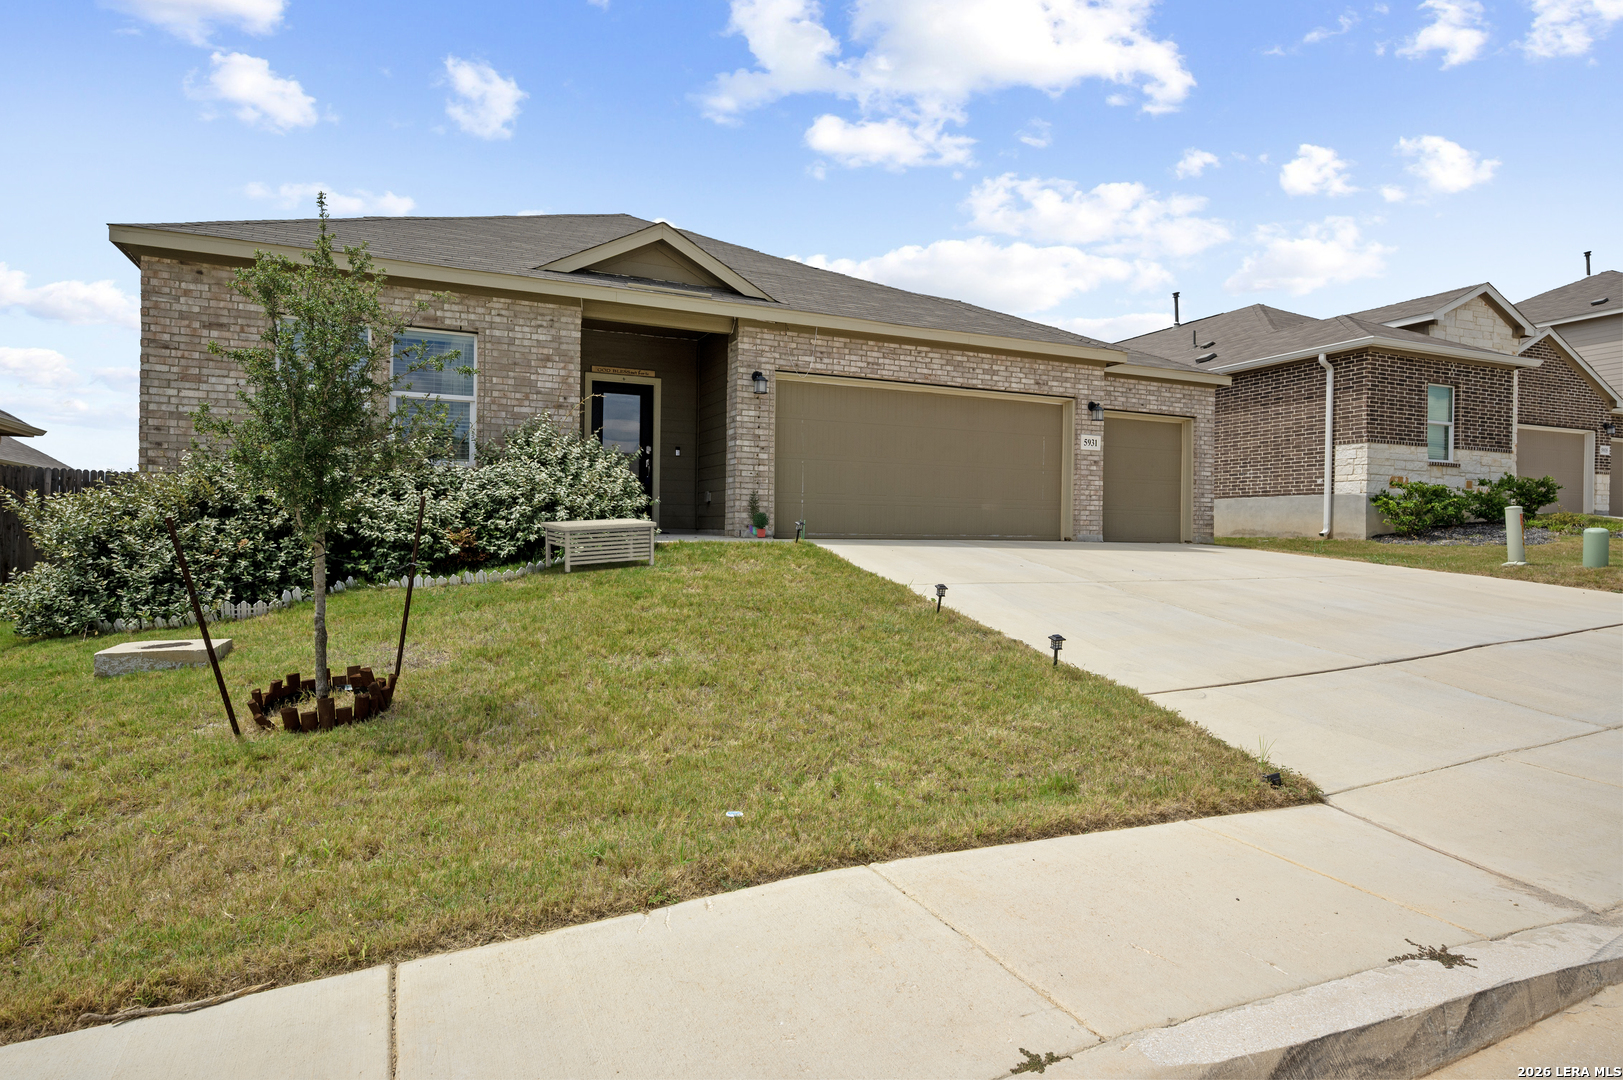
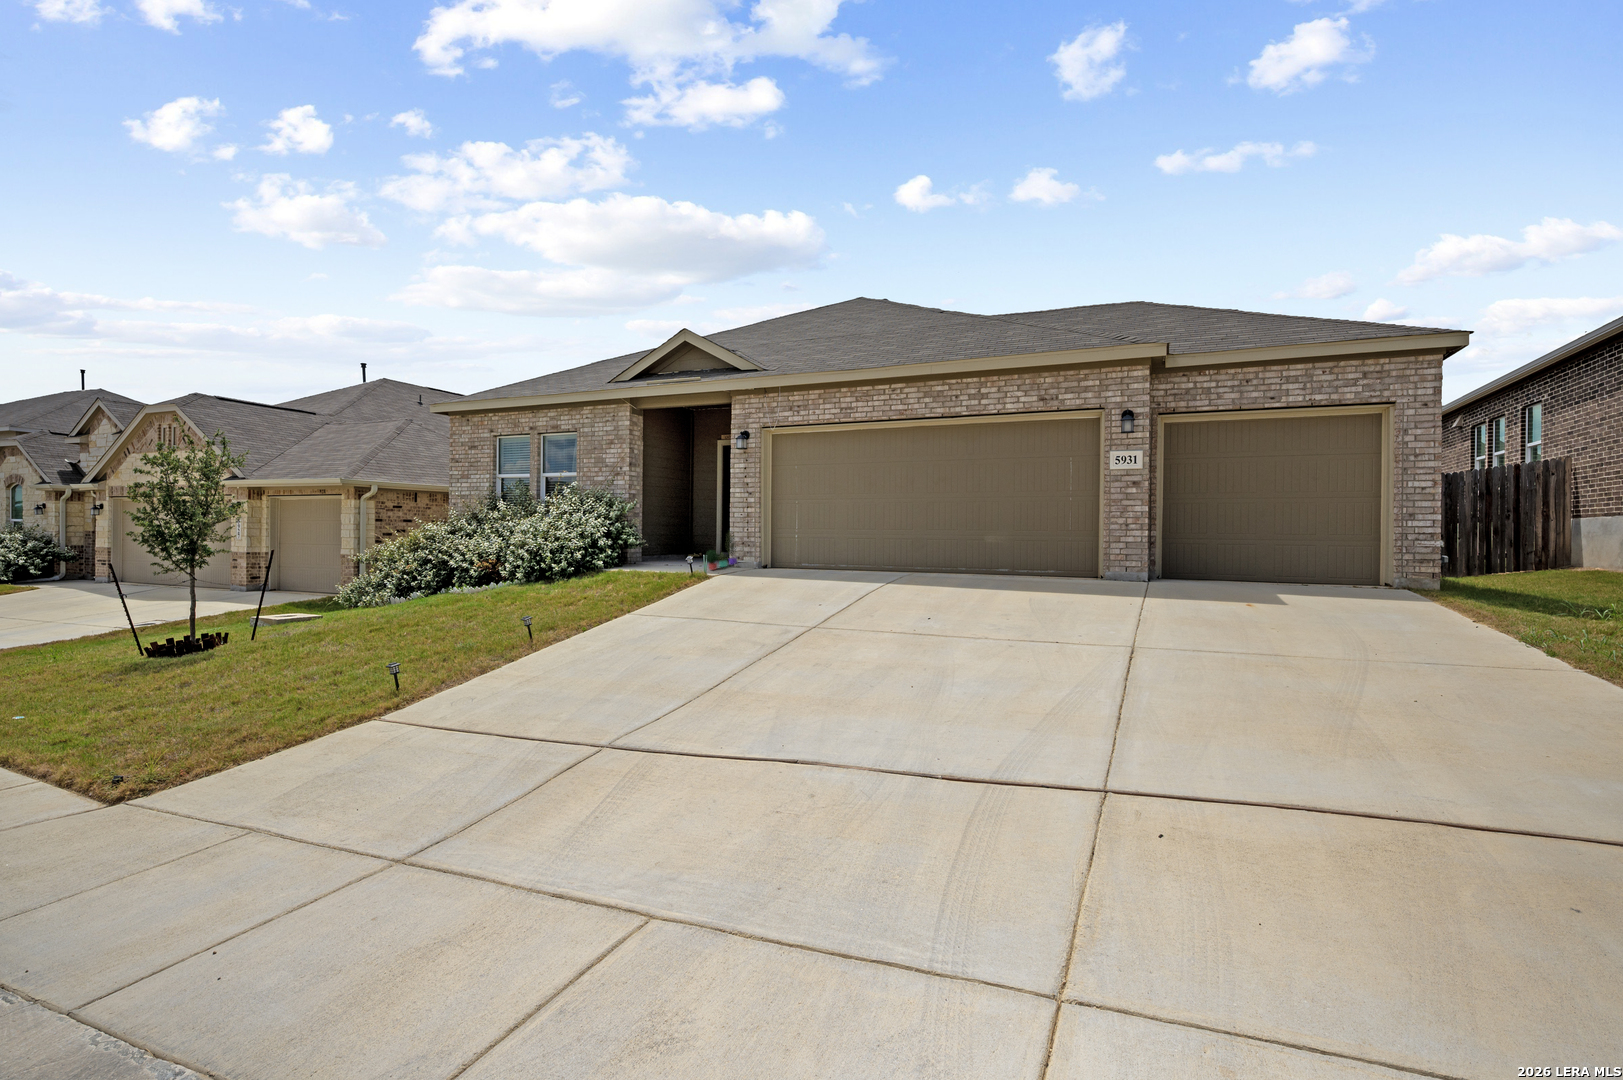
storage bench: present [541,518,656,572] -> none [485,561,566,600]

